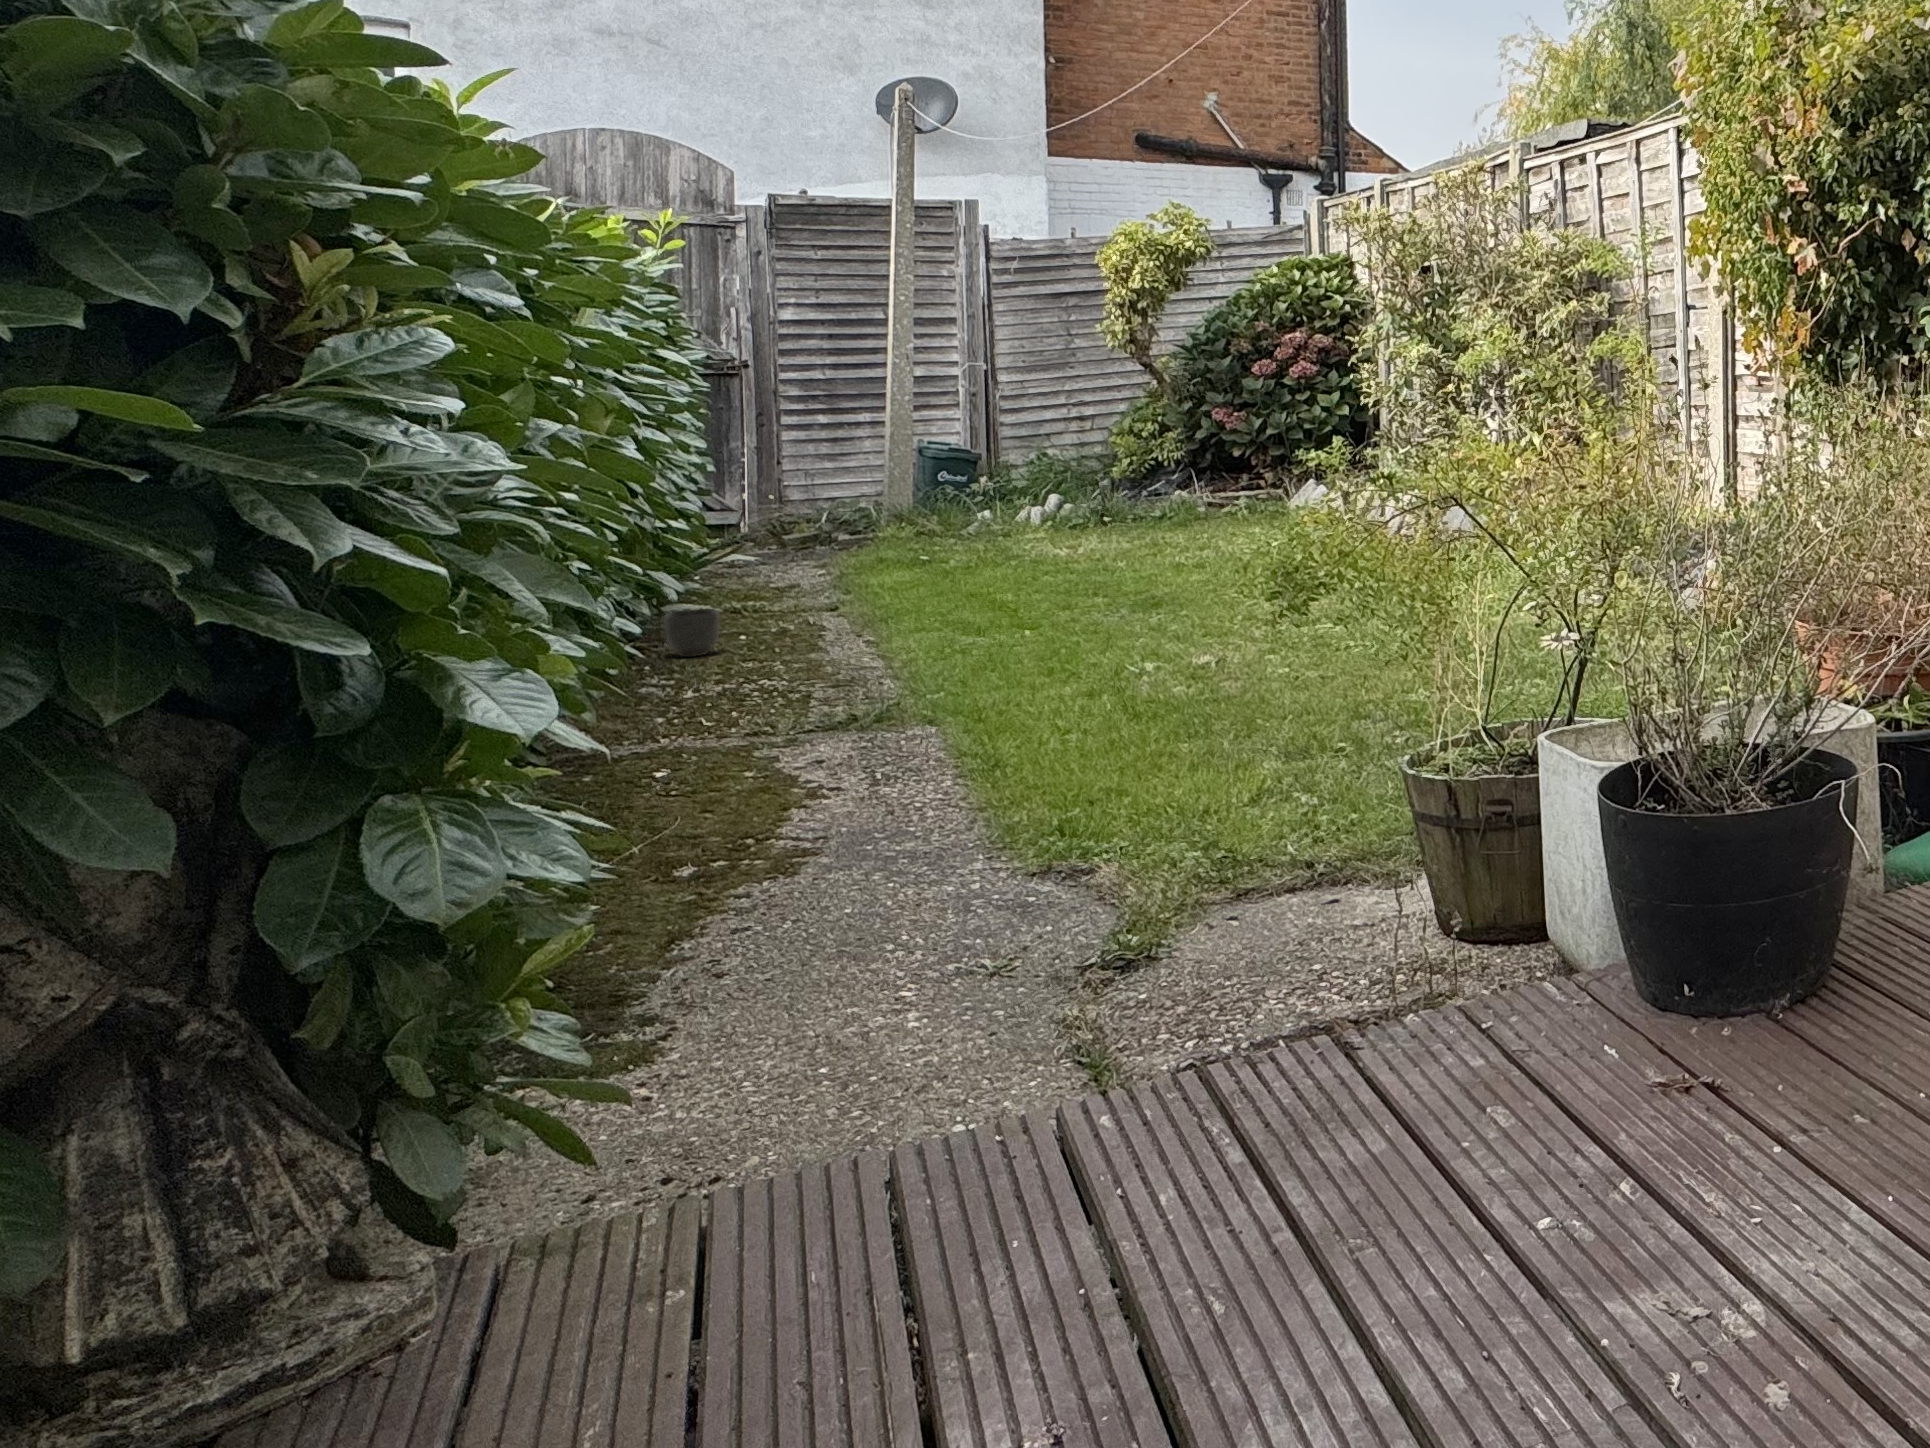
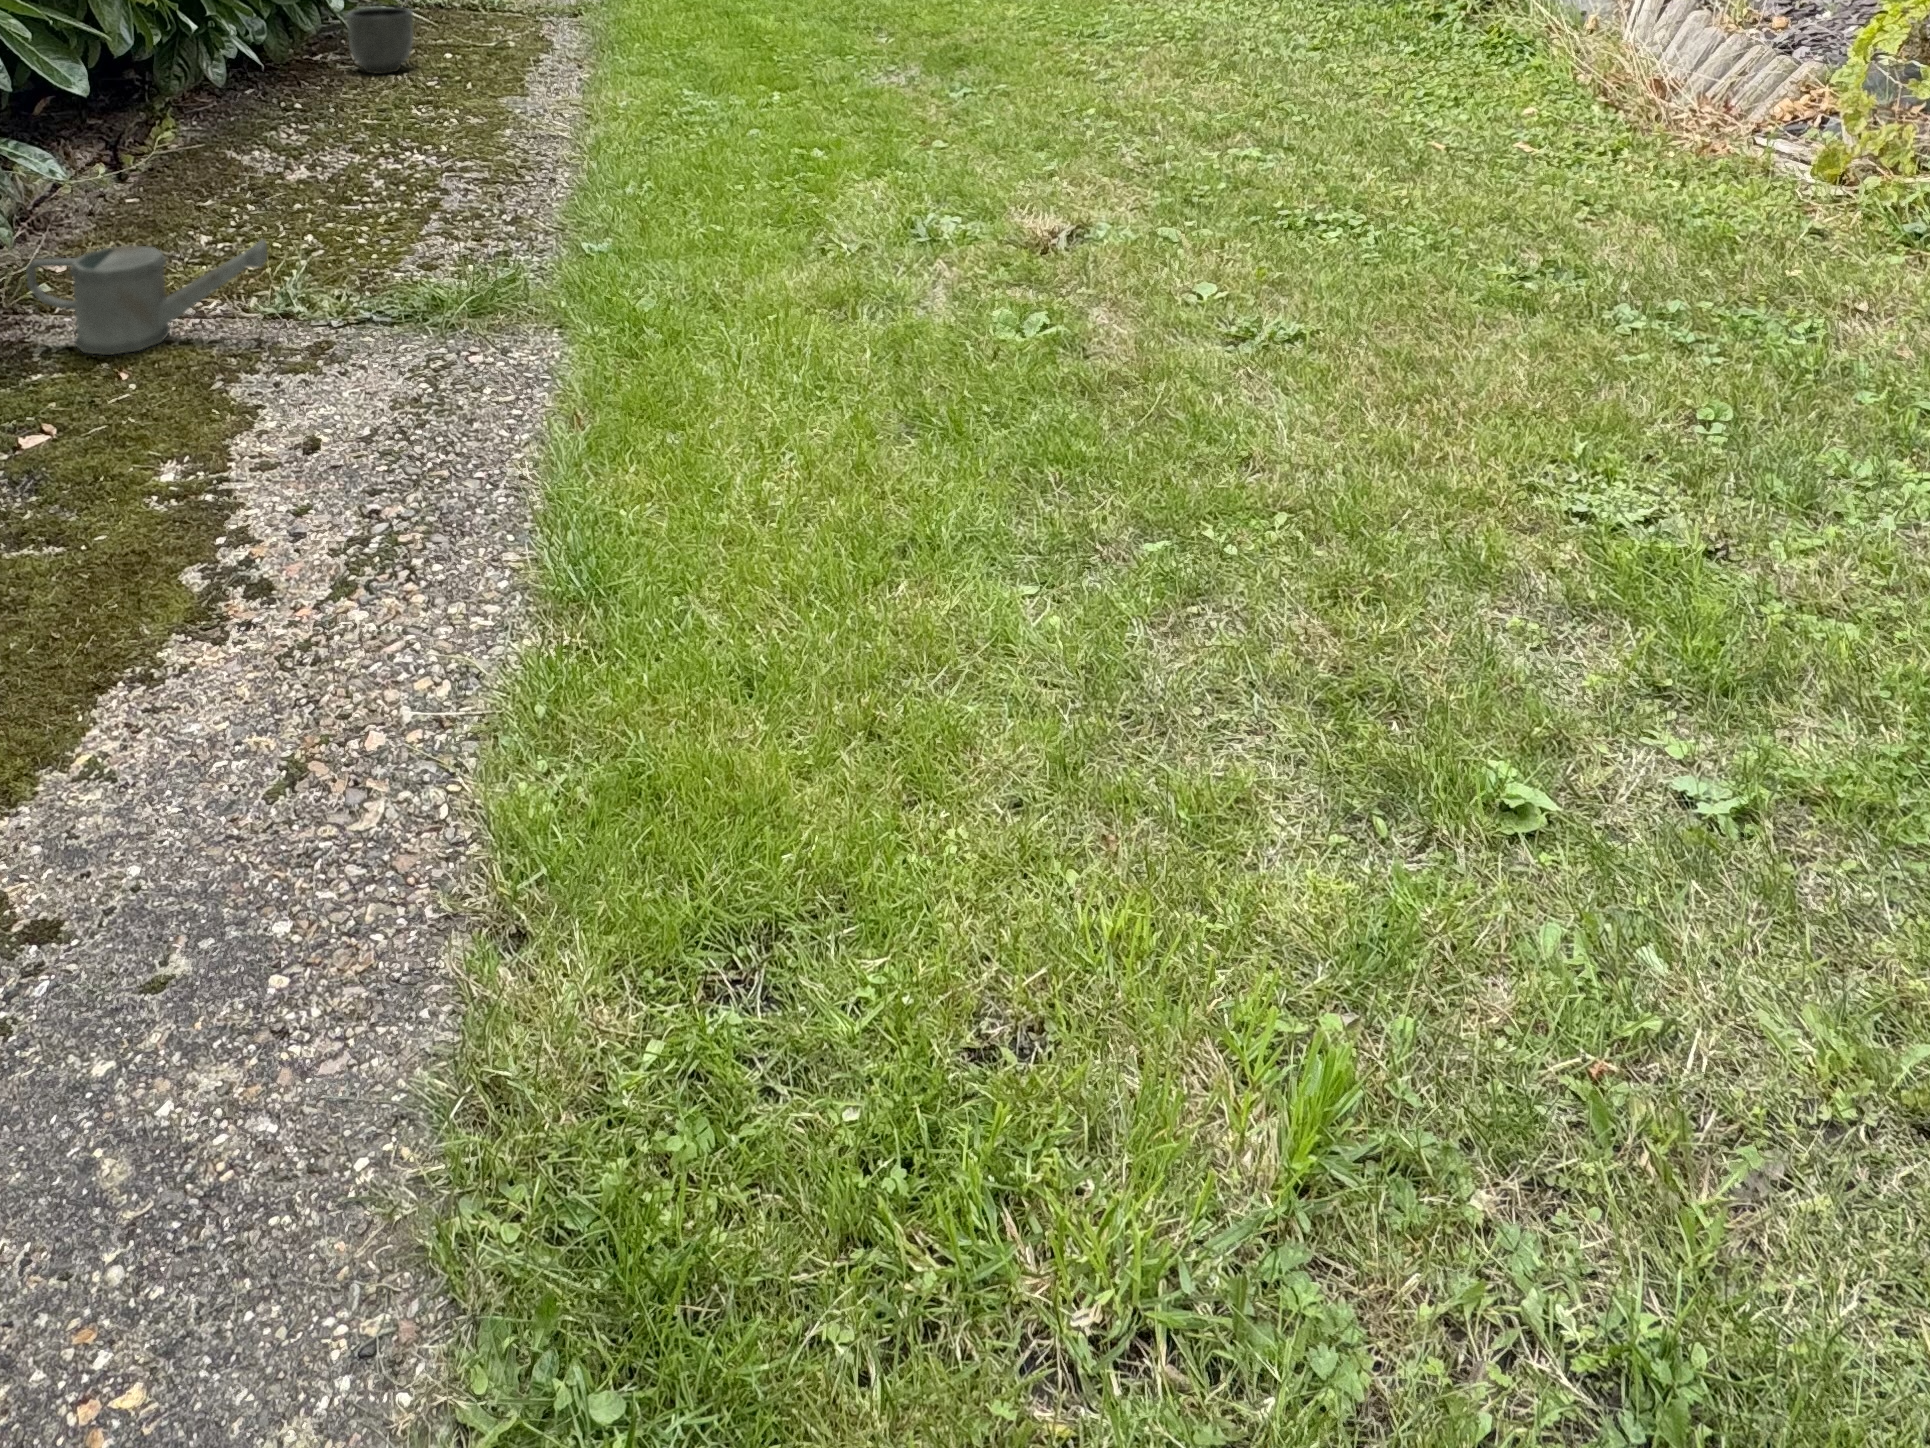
watering can: none [575,709,730,778] -> present [26,239,267,355]

